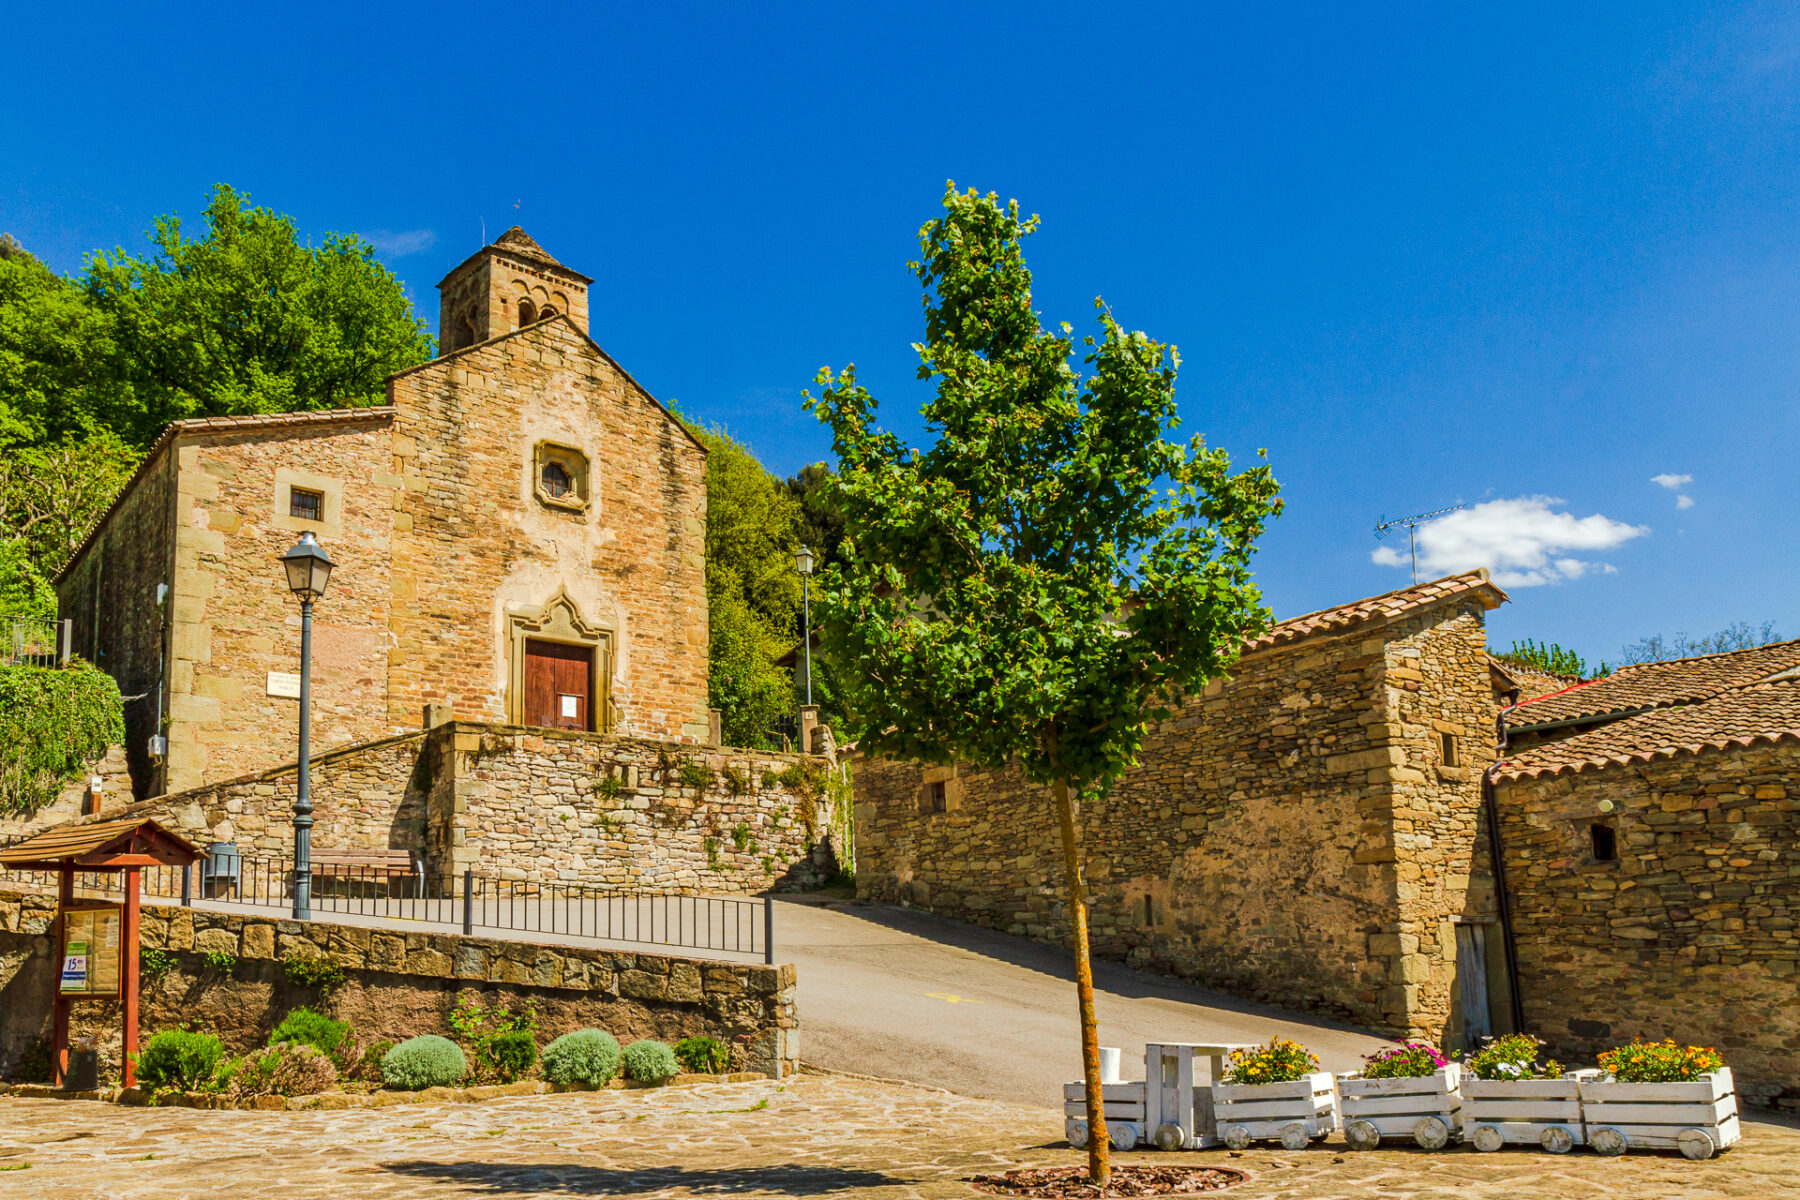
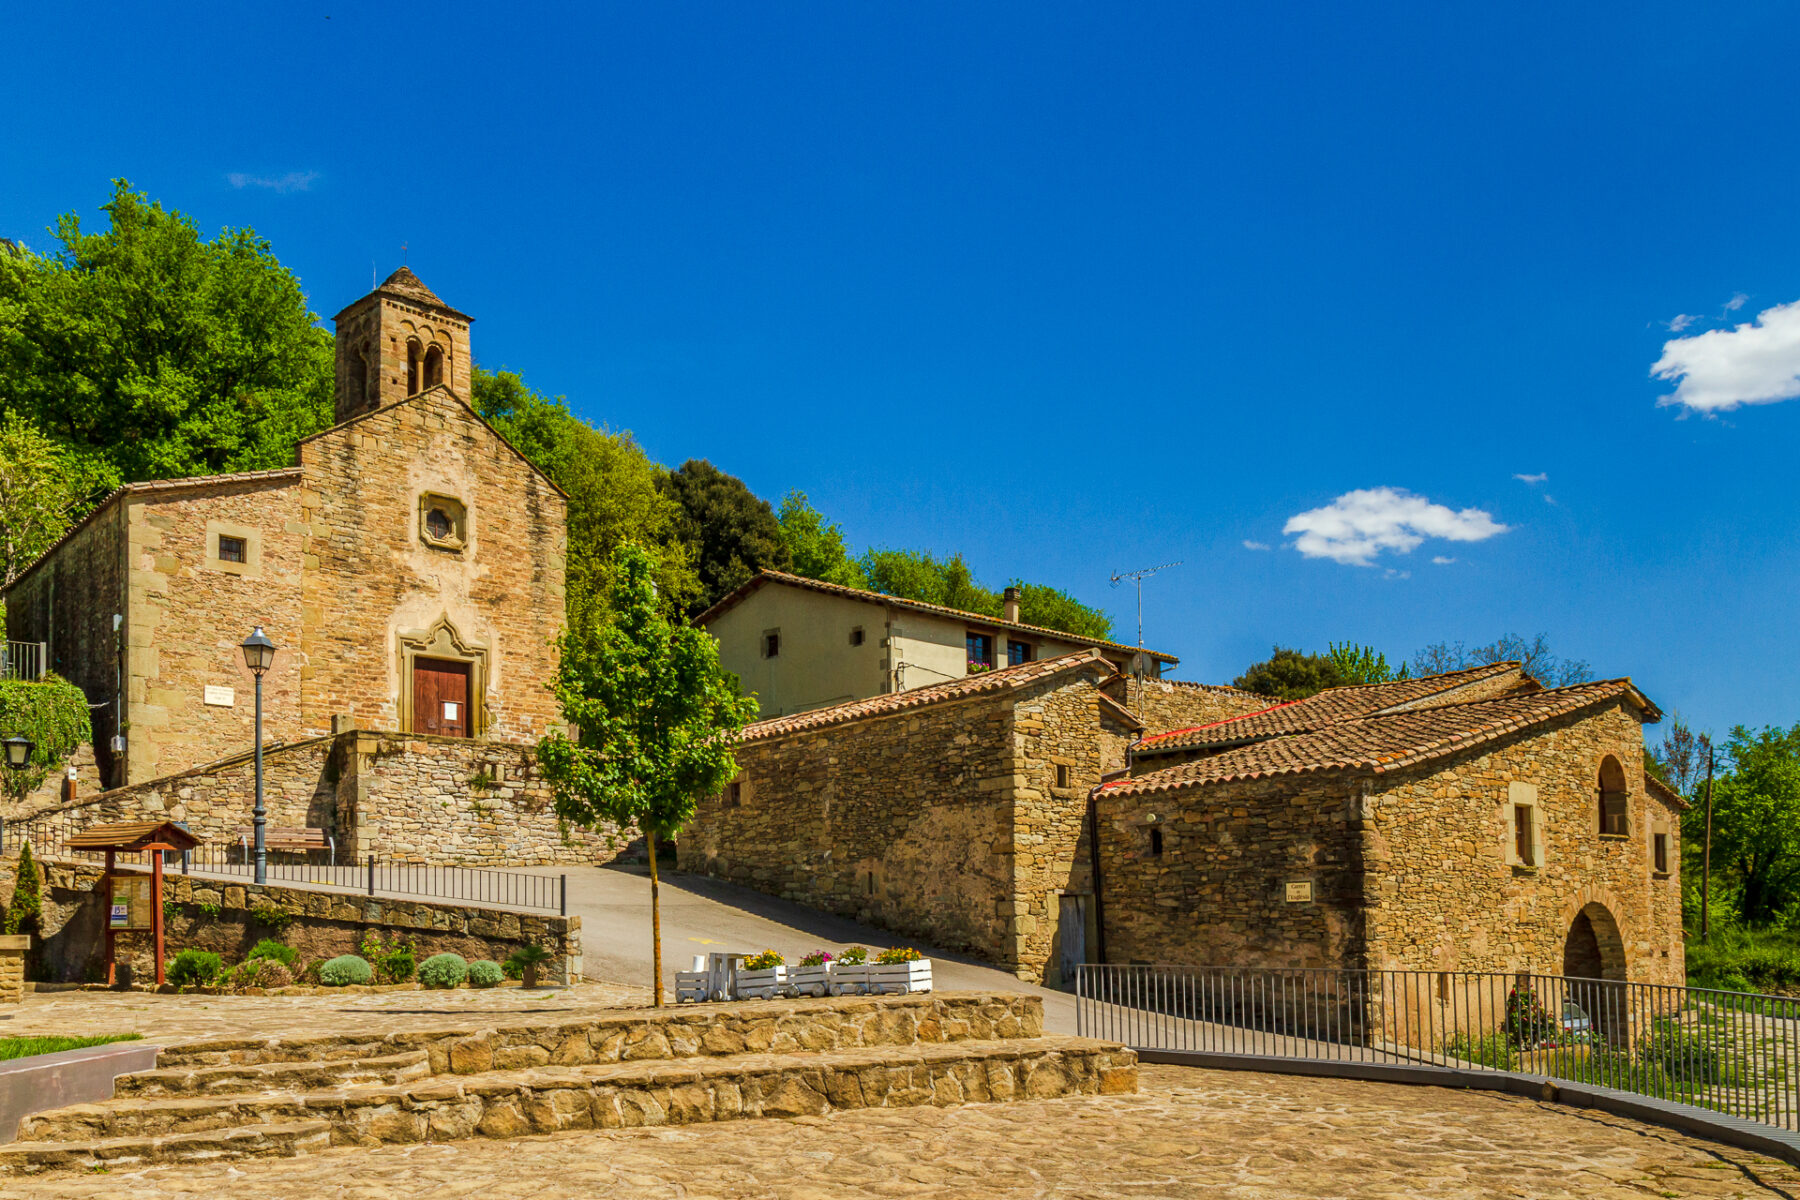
potted plant: none [675,1009,761,1086] -> present [508,944,553,988]

